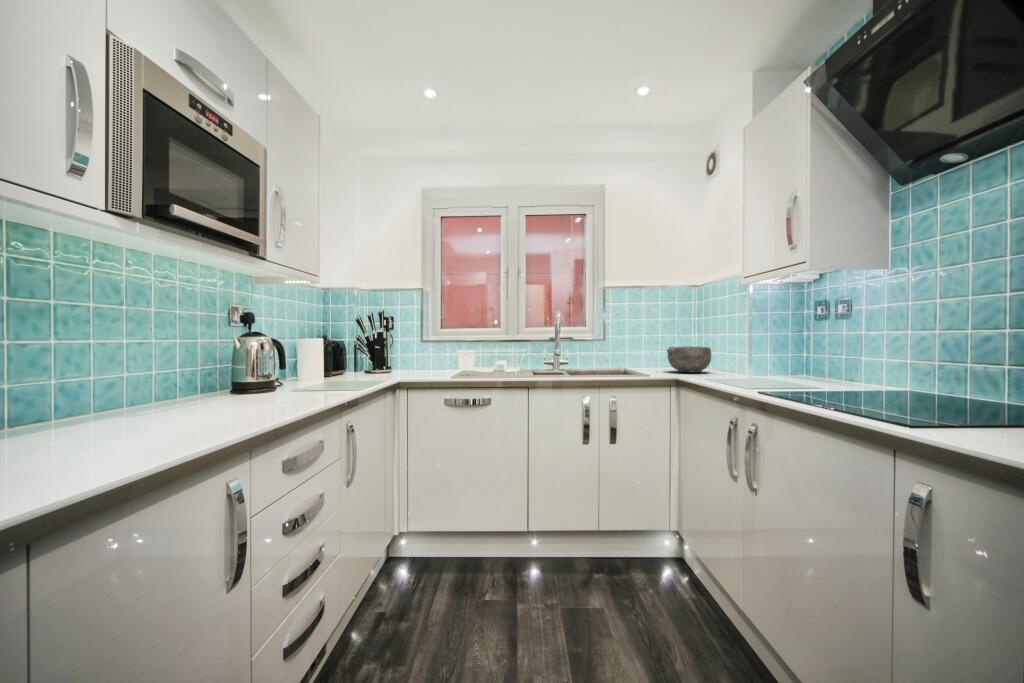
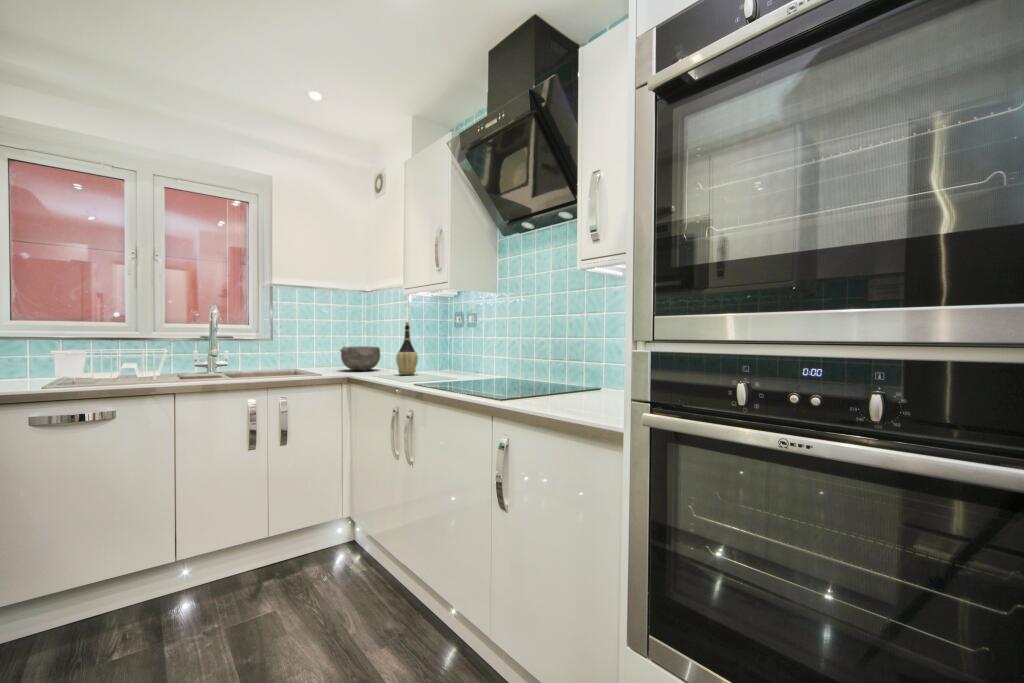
wine bottle: none [732,317,761,380] -> present [396,322,418,375]

